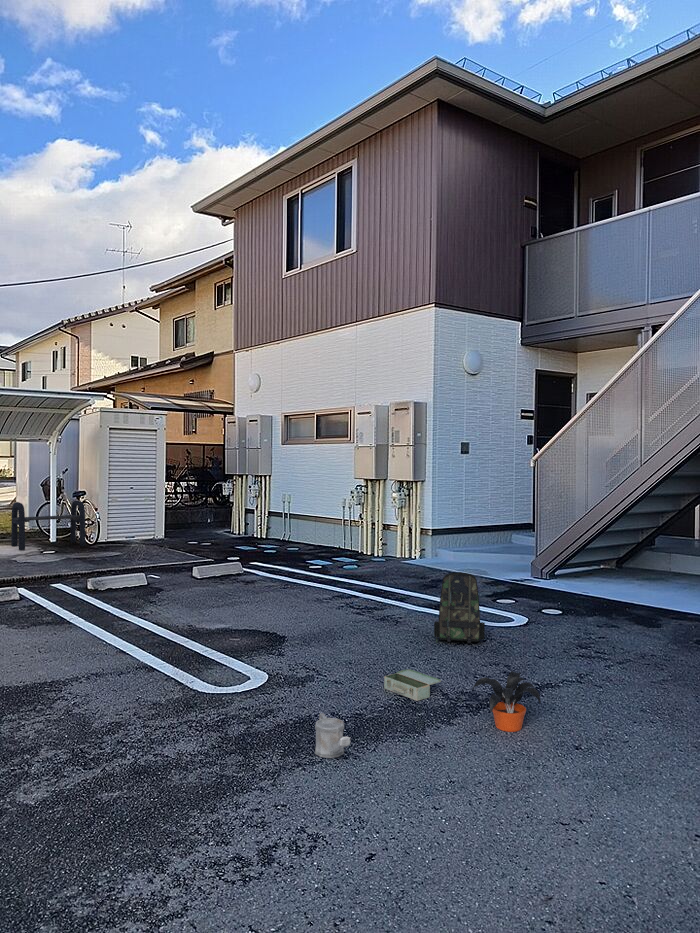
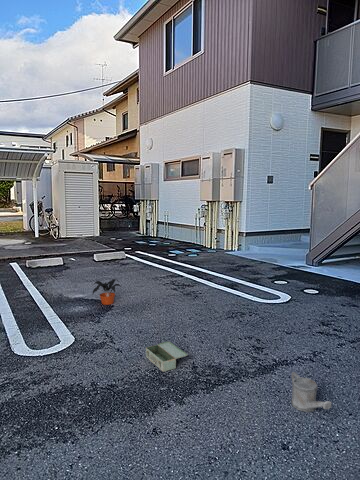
bench: present [11,500,85,550] -> none [11,214,52,242]
backpack: present [434,572,485,643] -> none [211,264,249,317]
potted plant: present [473,671,541,732] -> present [93,279,121,305]
watering can: present [315,713,350,758] -> present [291,372,332,412]

